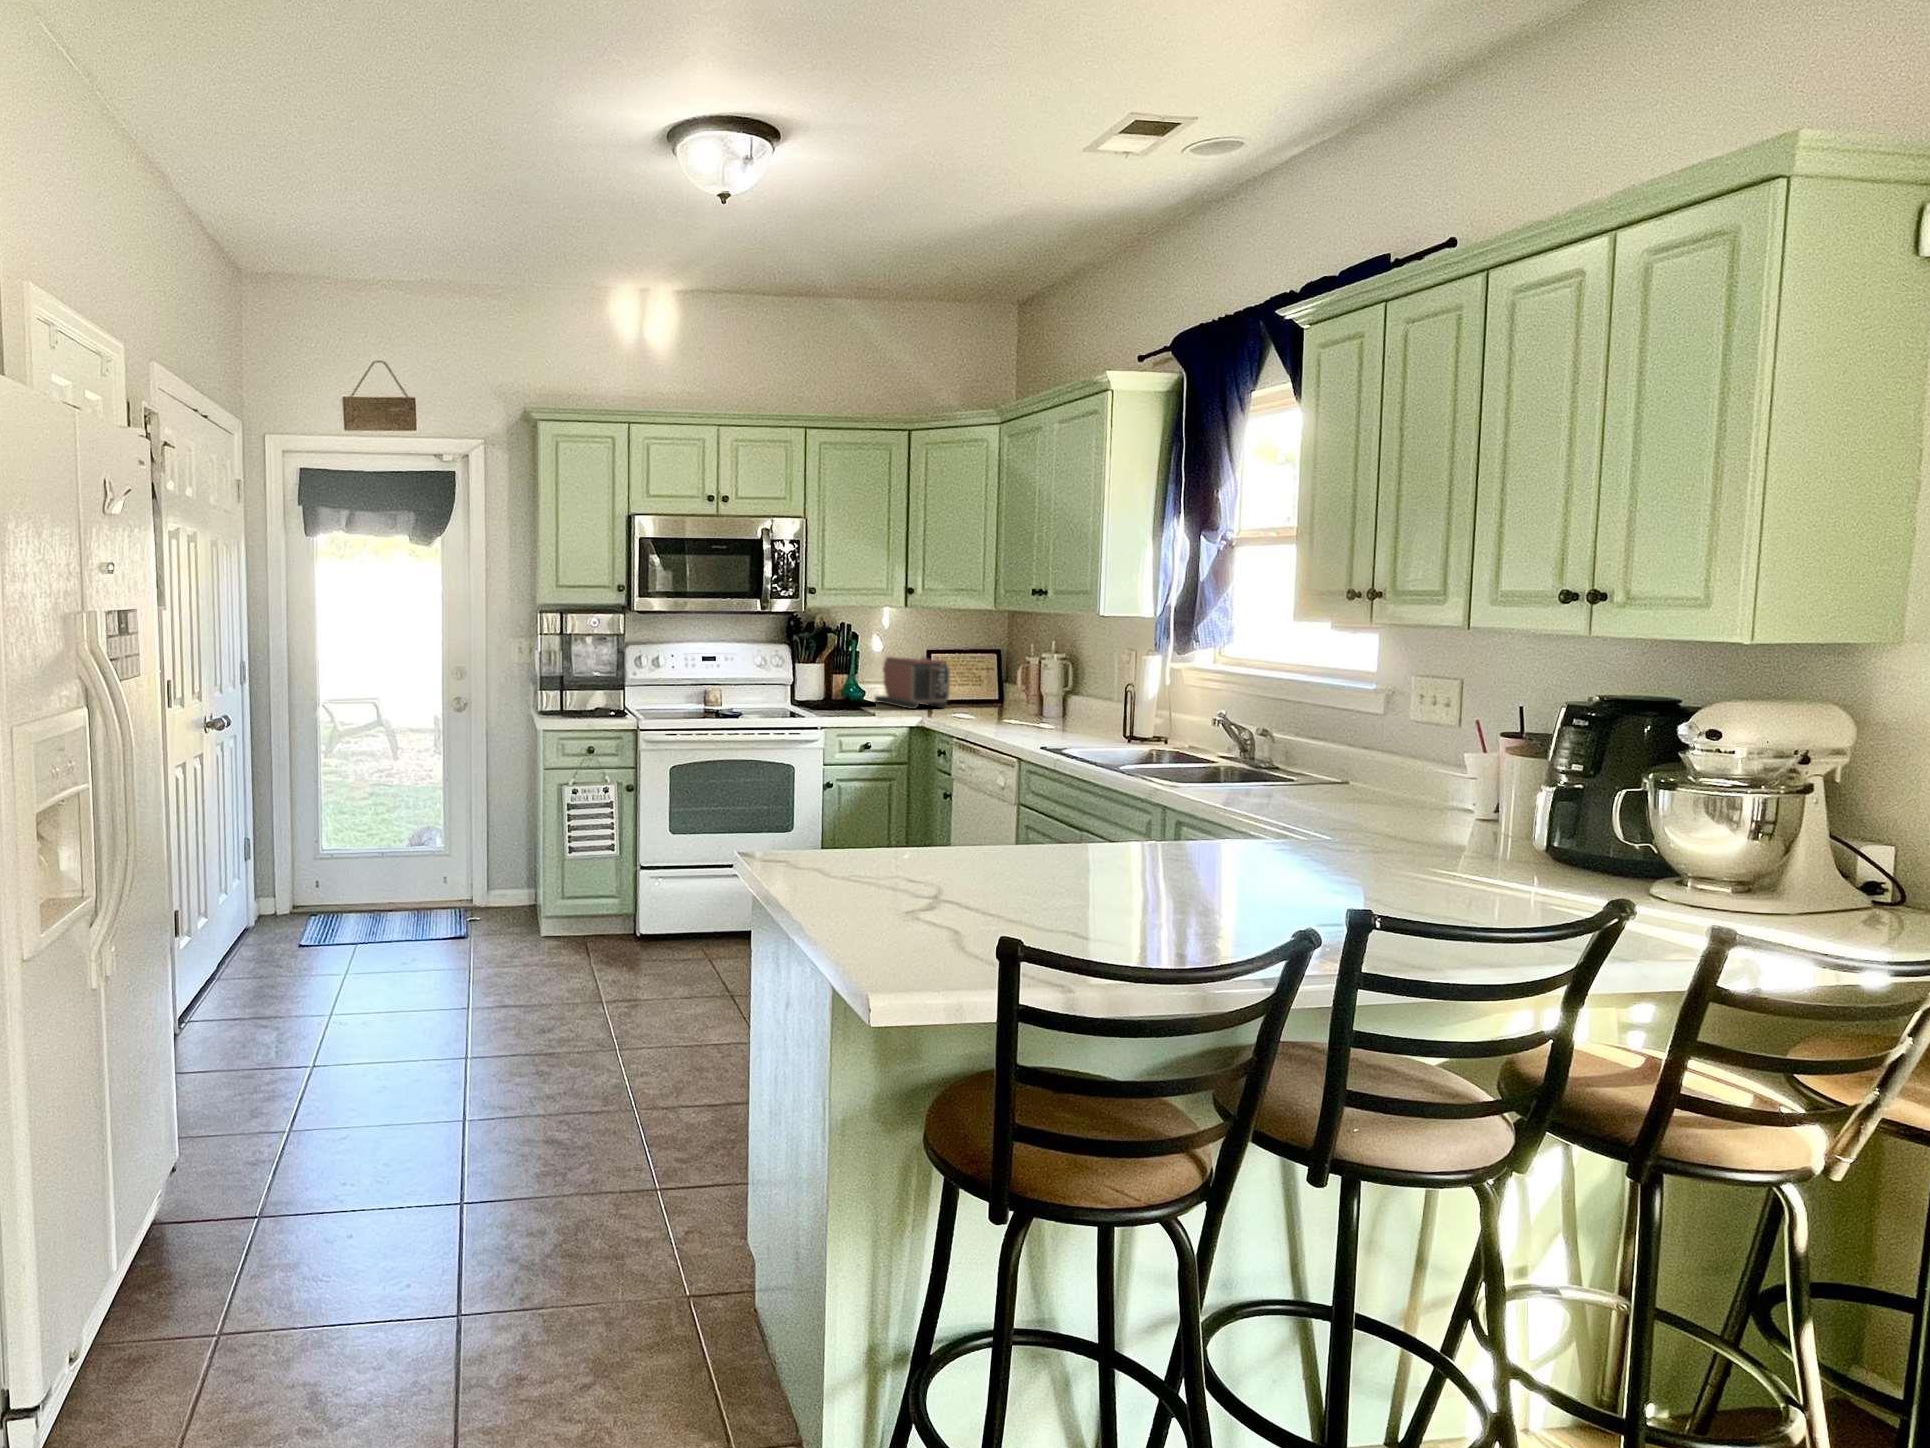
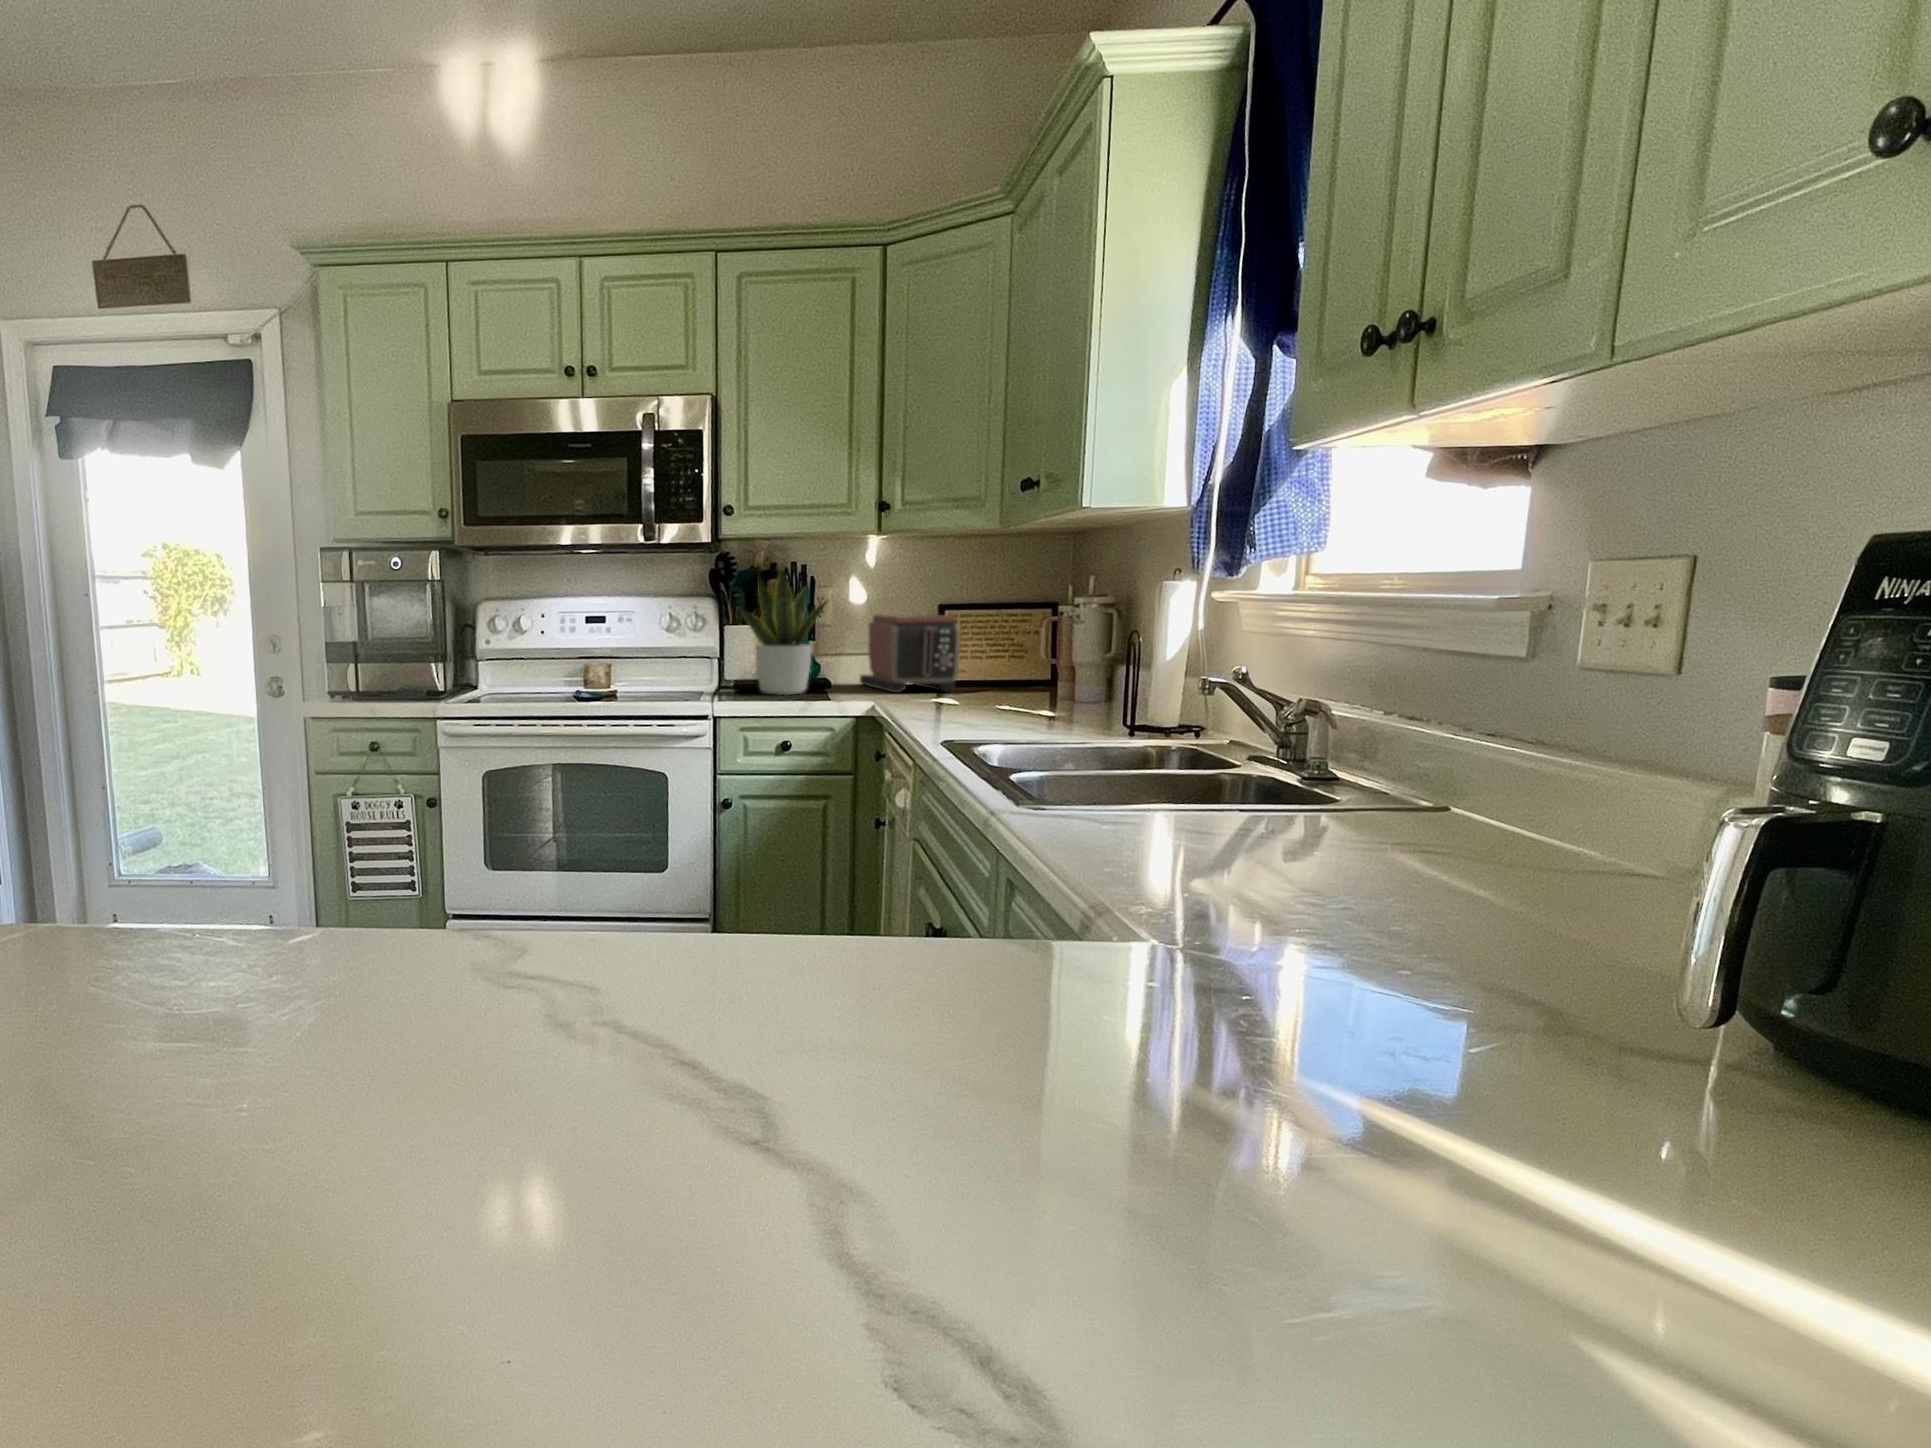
potted plant: none [819,625,876,711] -> present [741,566,828,695]

